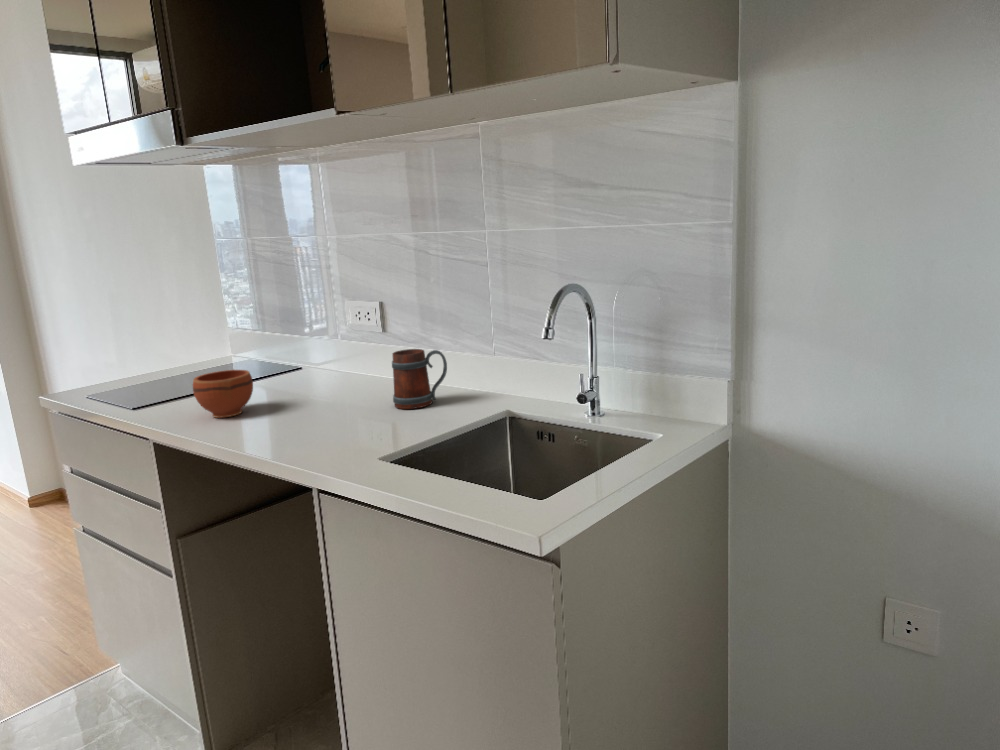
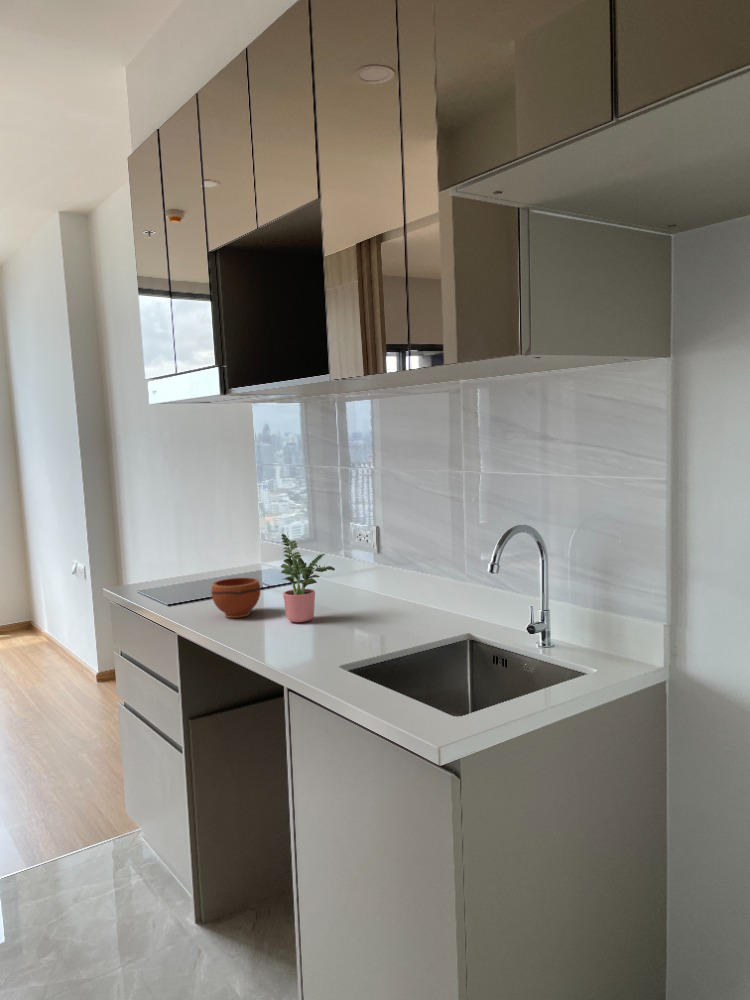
potted plant: none [276,312,342,416] -> present [281,534,335,622]
mug: present [392,349,447,409] -> none [373,571,422,625]

